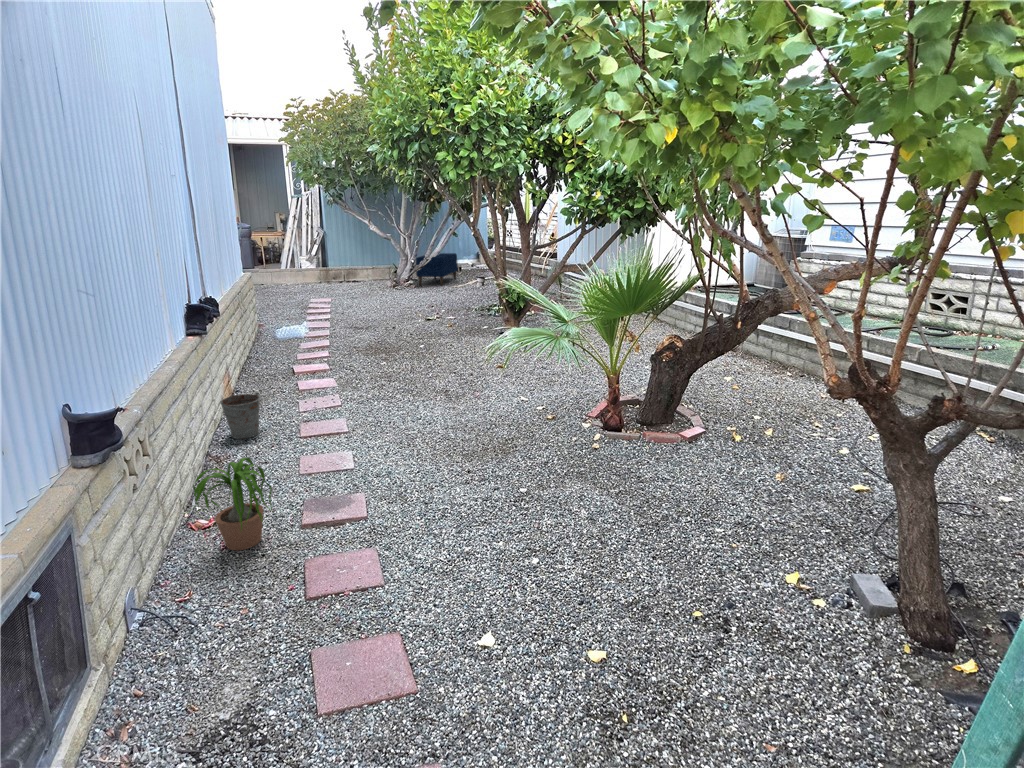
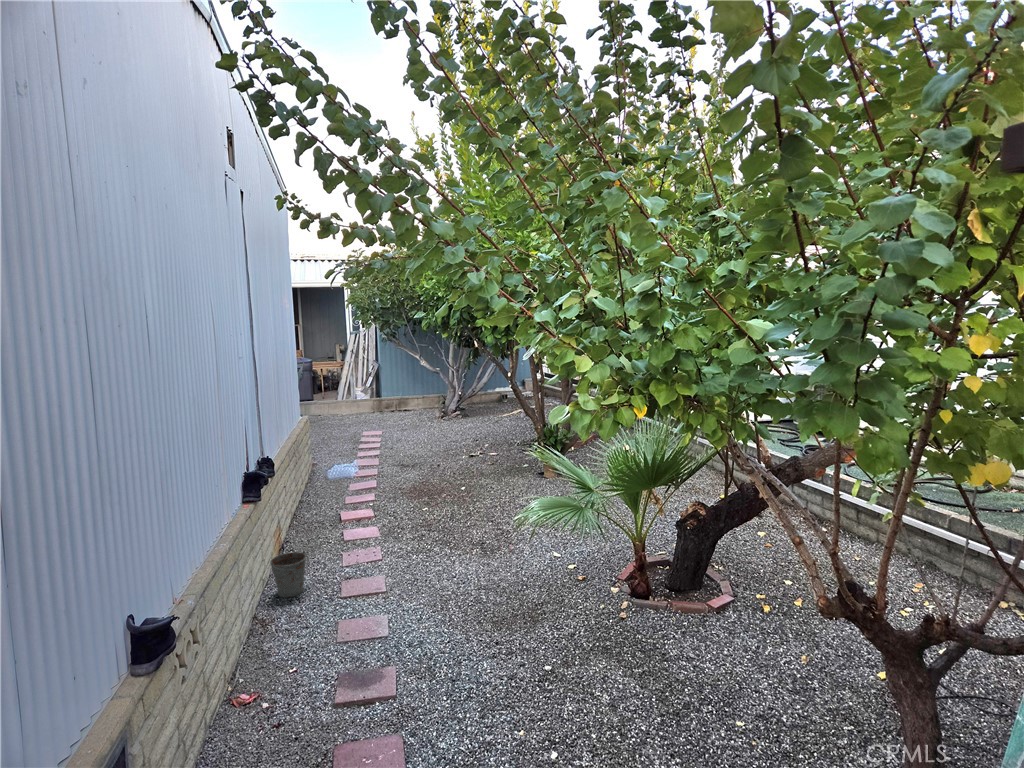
bench: present [416,253,458,286] -> none [462,383,502,415]
potted plant: present [193,458,272,551] -> none [219,636,312,732]

